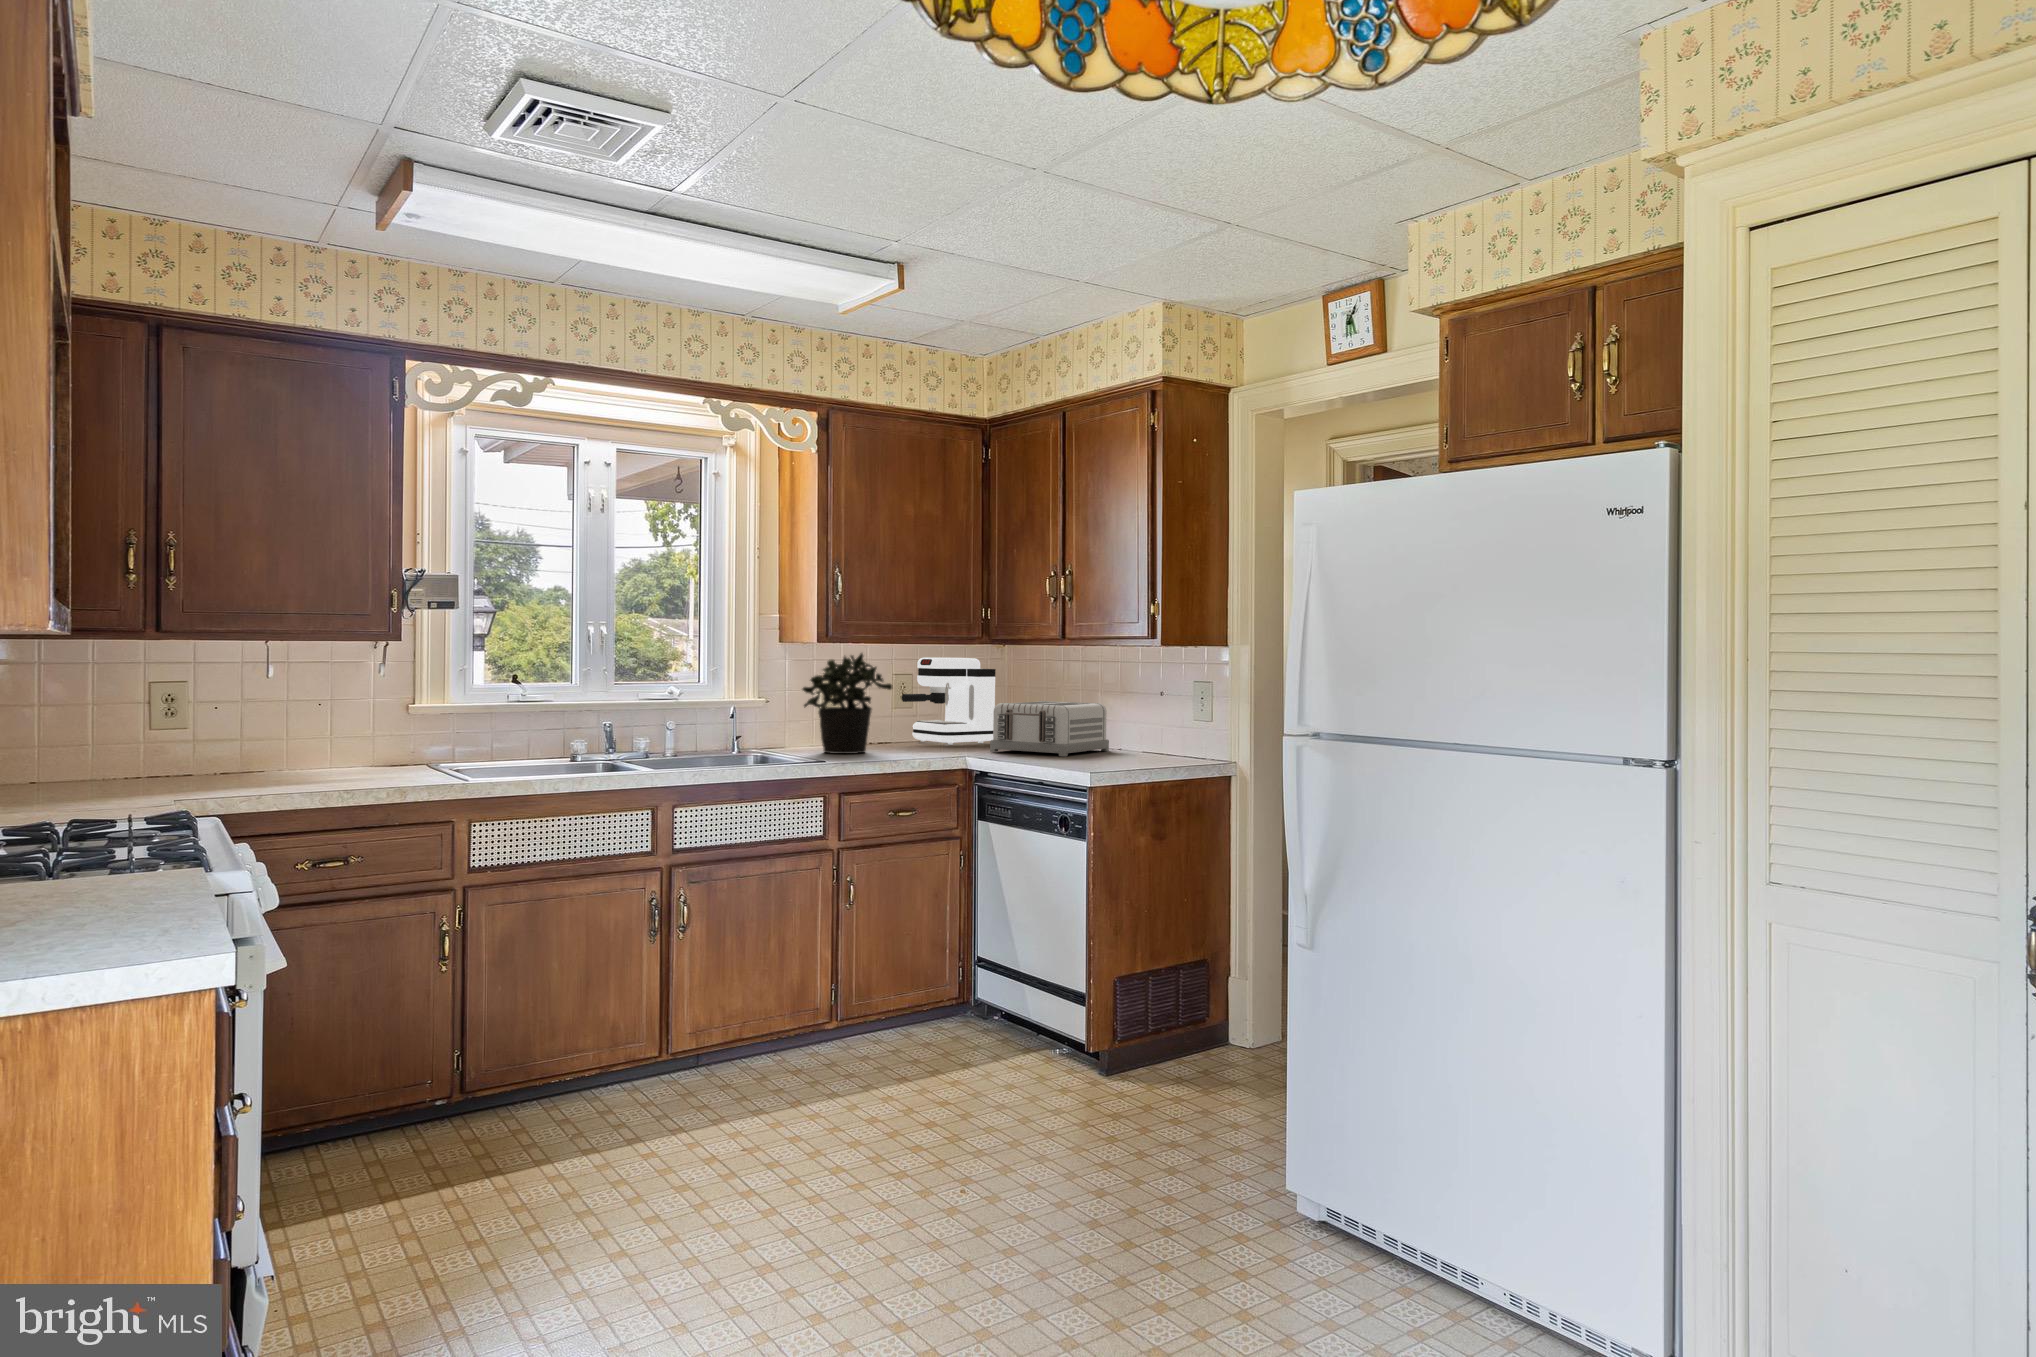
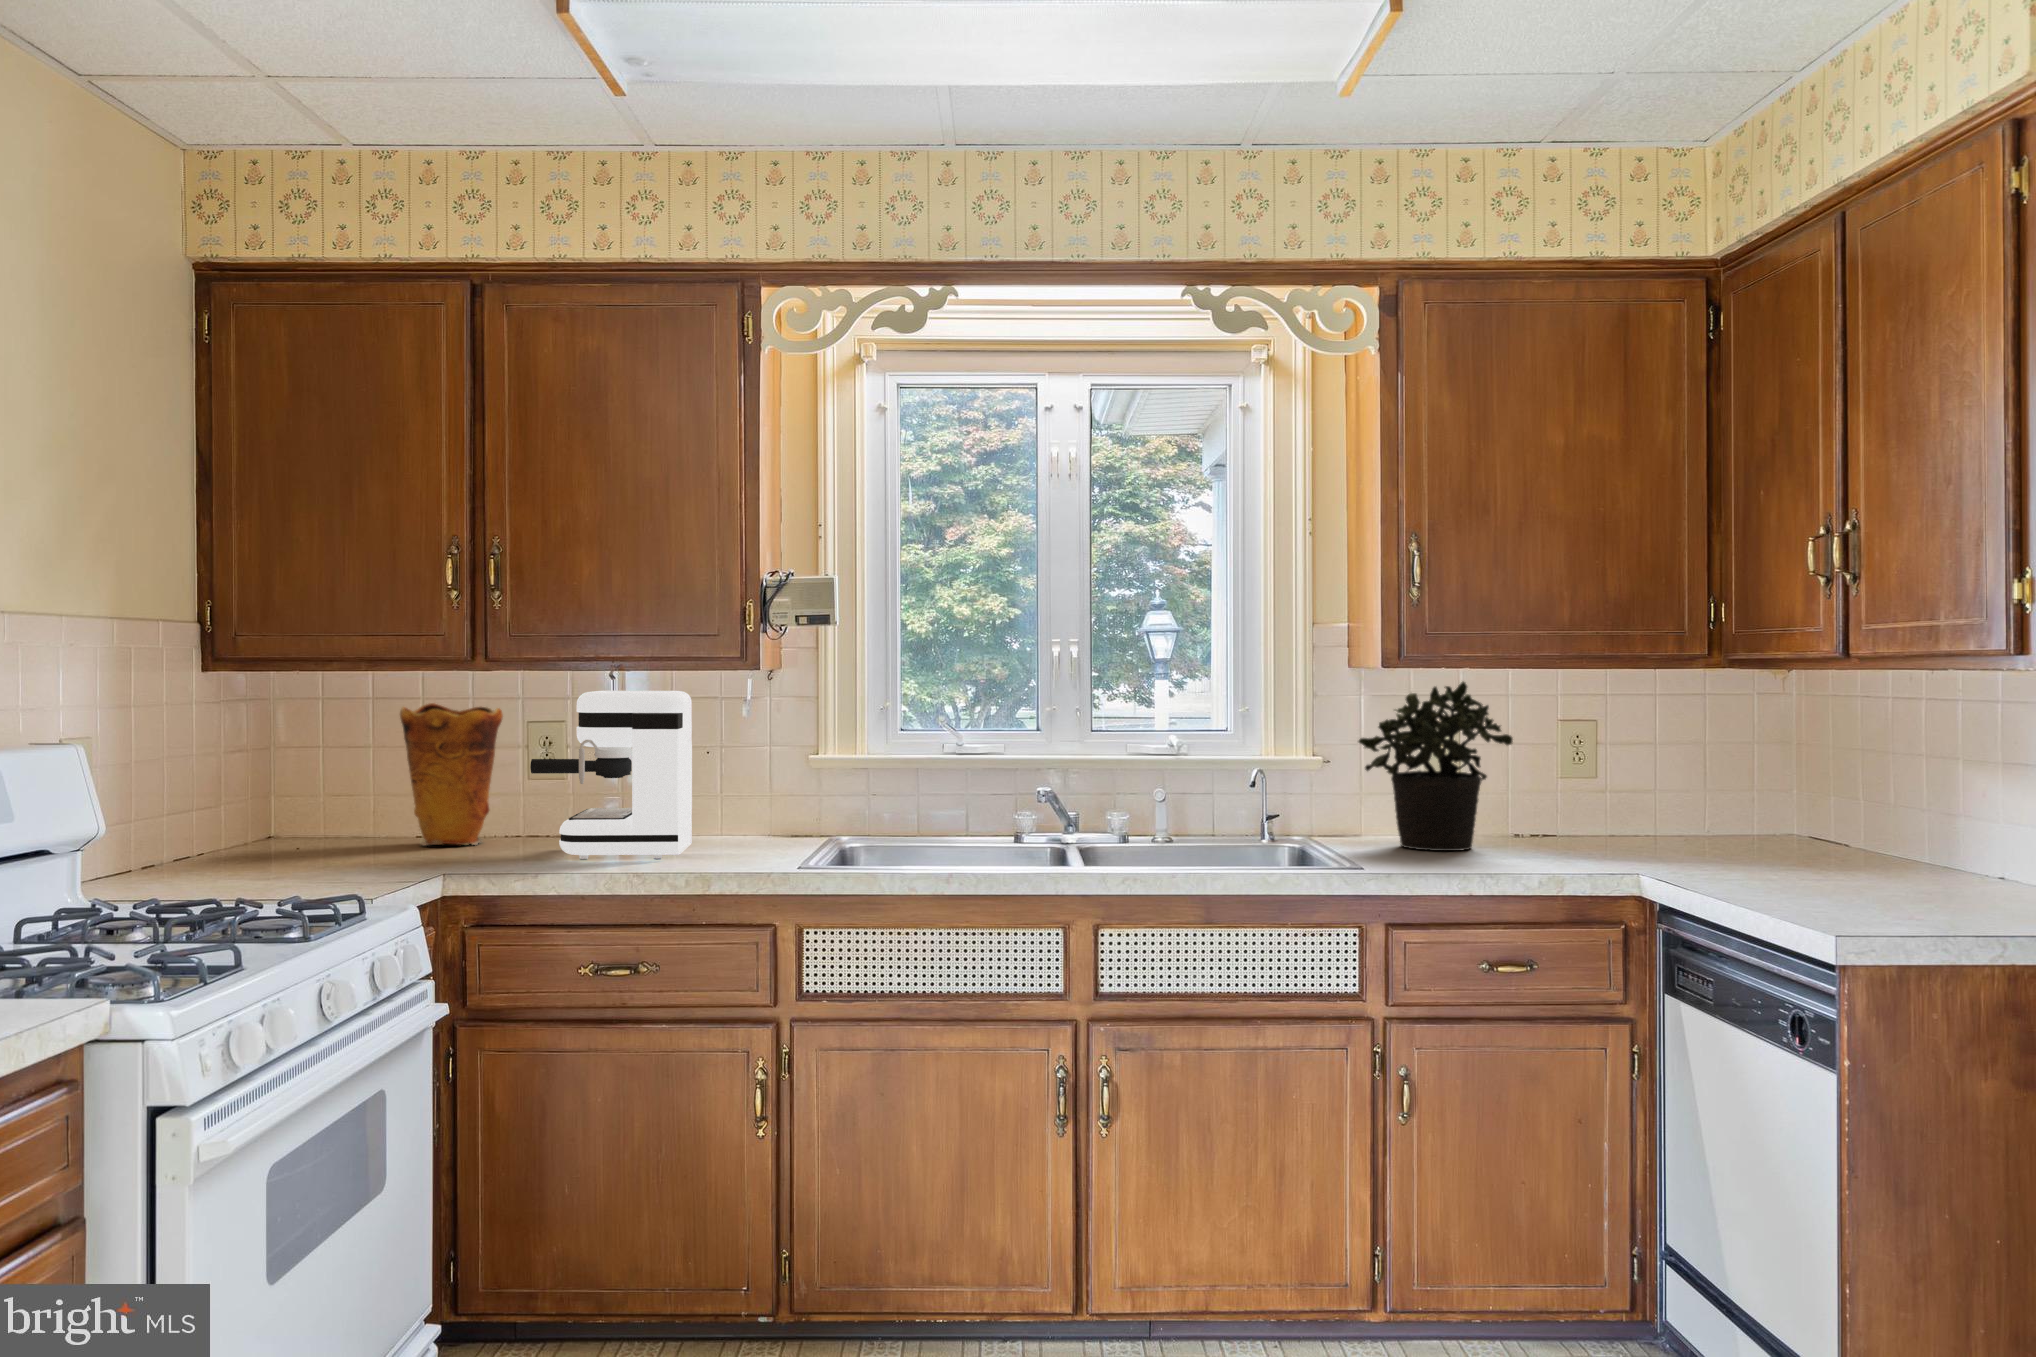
coffee maker: present [902,658,996,745] -> present [530,691,692,859]
vase: none [49,666,150,784] -> present [400,703,503,845]
toaster: present [990,701,1109,756] -> none [1700,770,1958,882]

